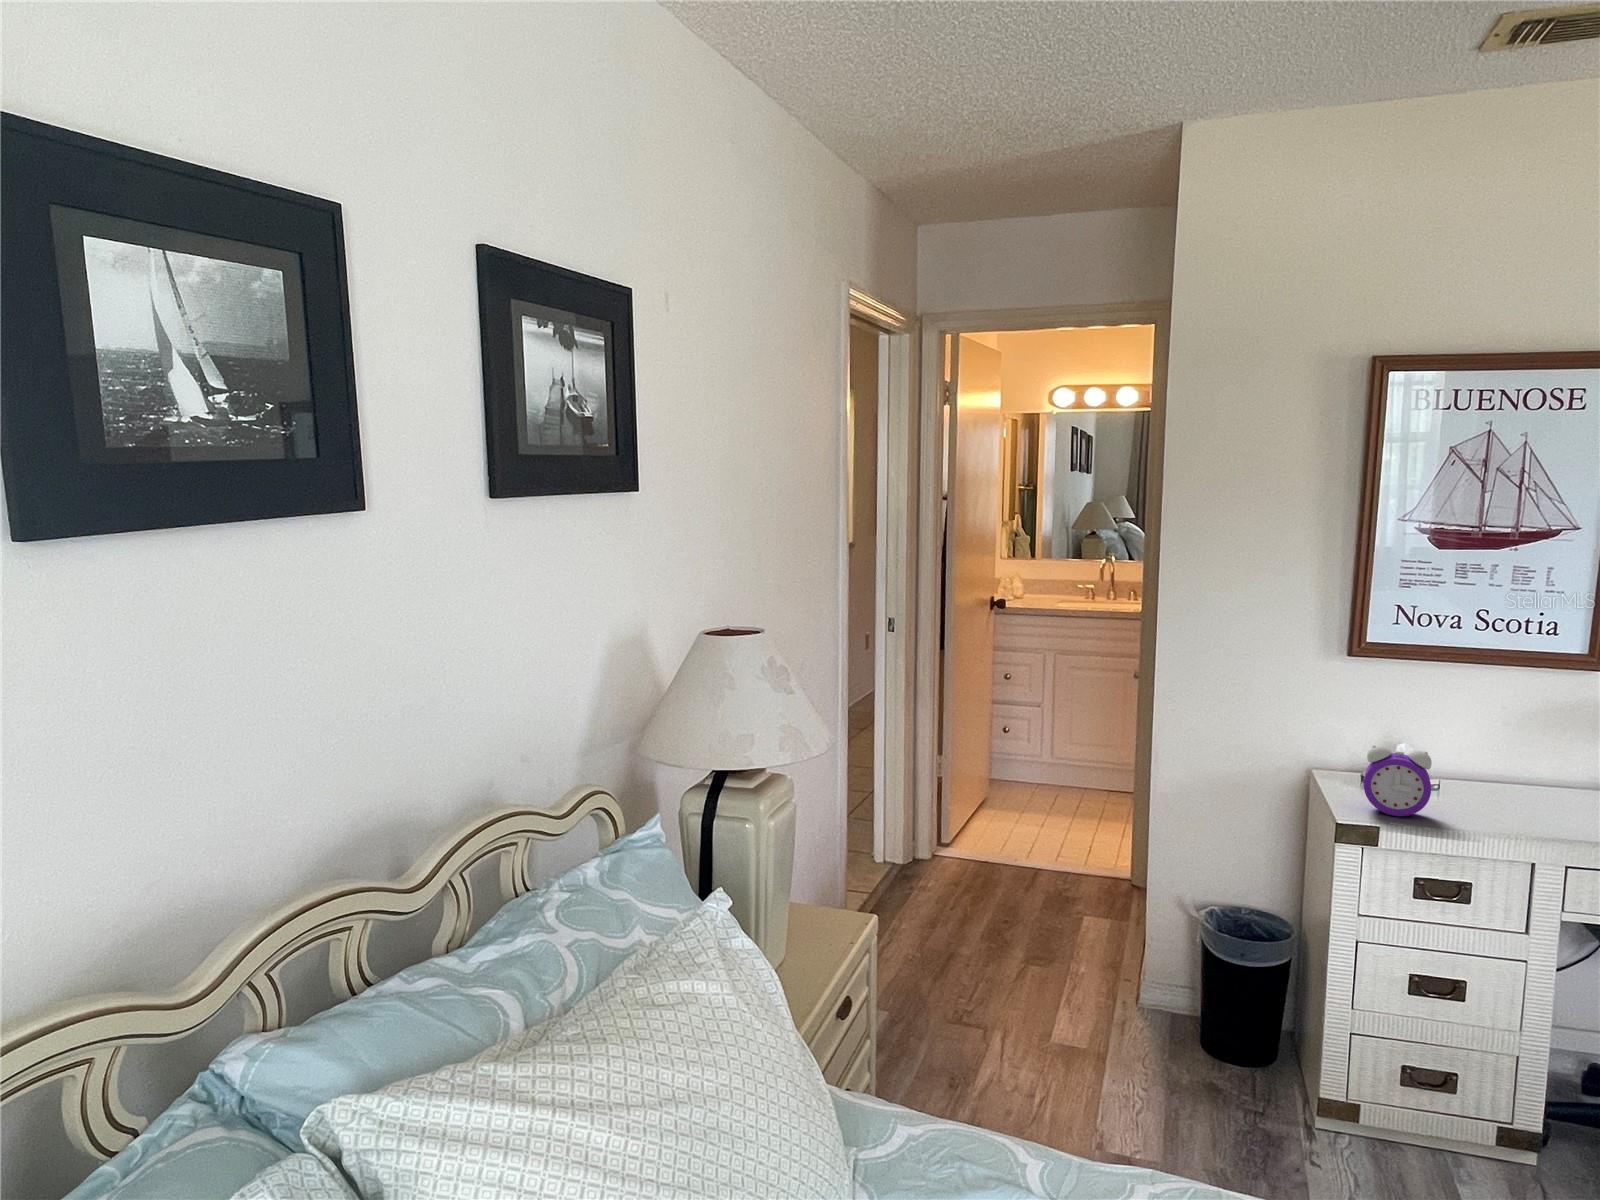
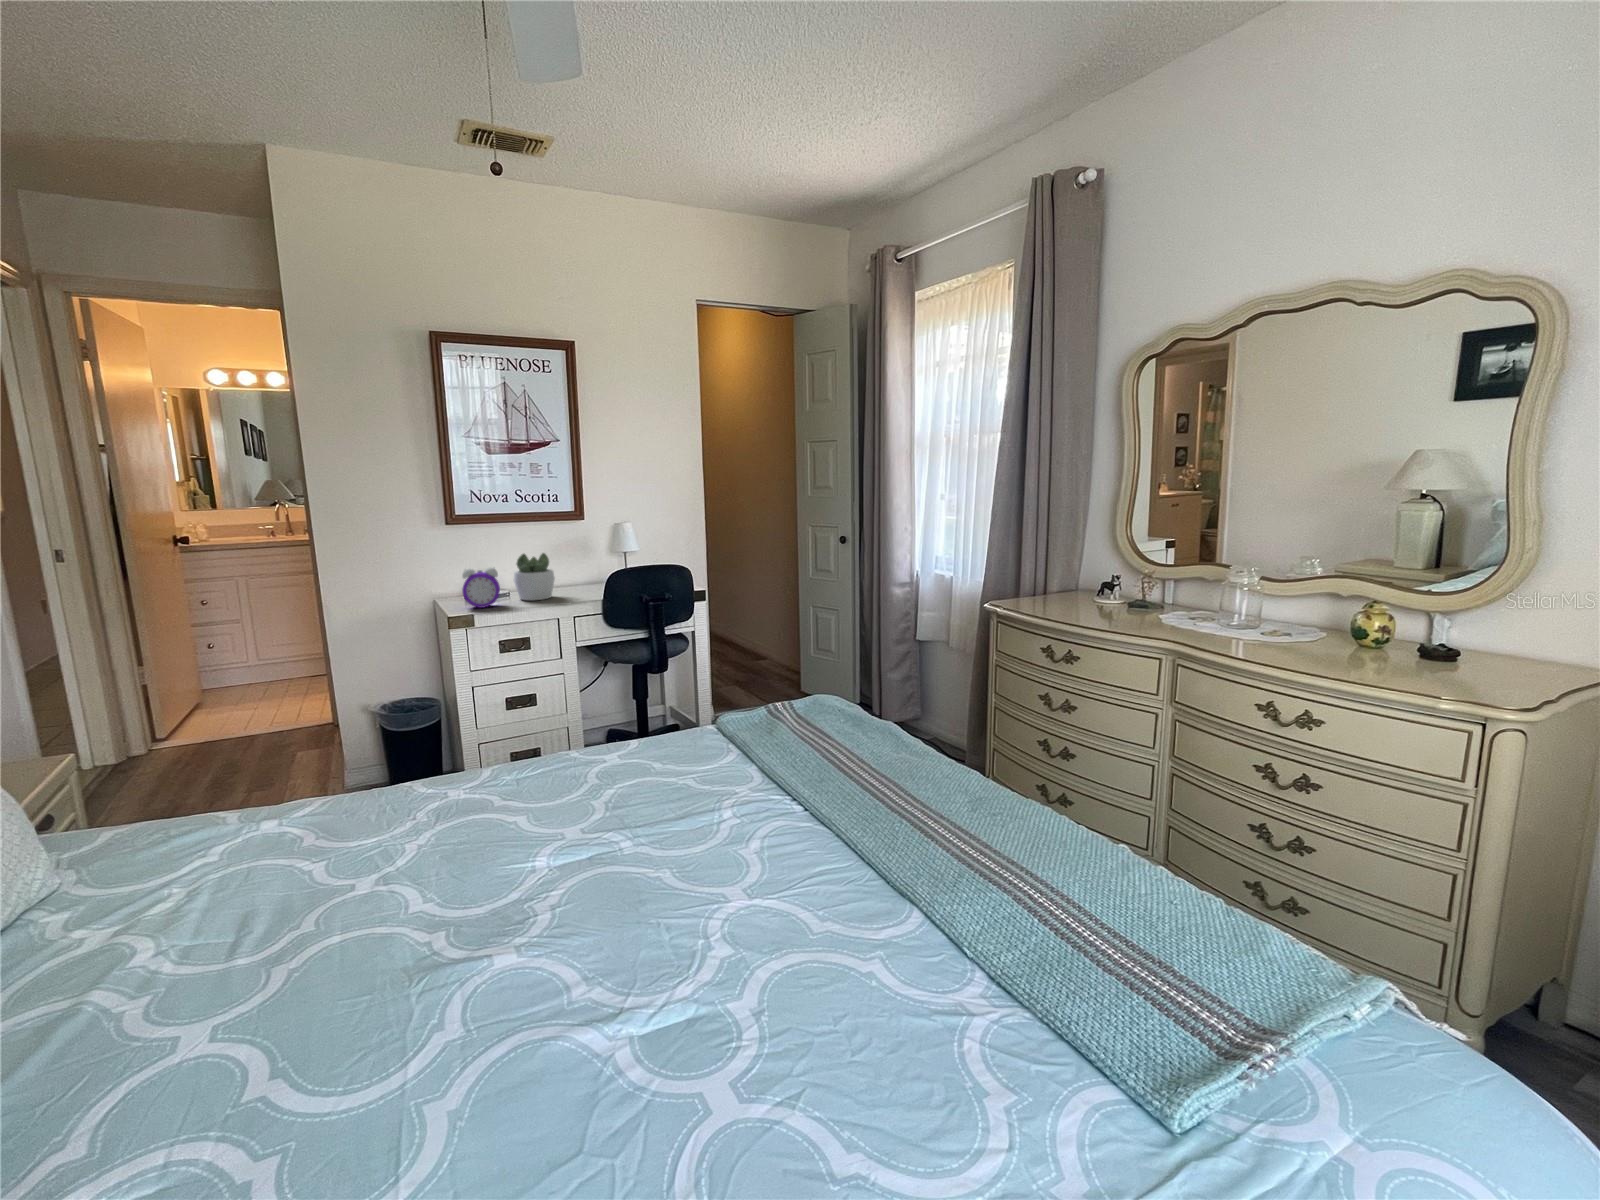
succulent plant: none [1455,728,1539,821] -> present [514,553,555,600]

